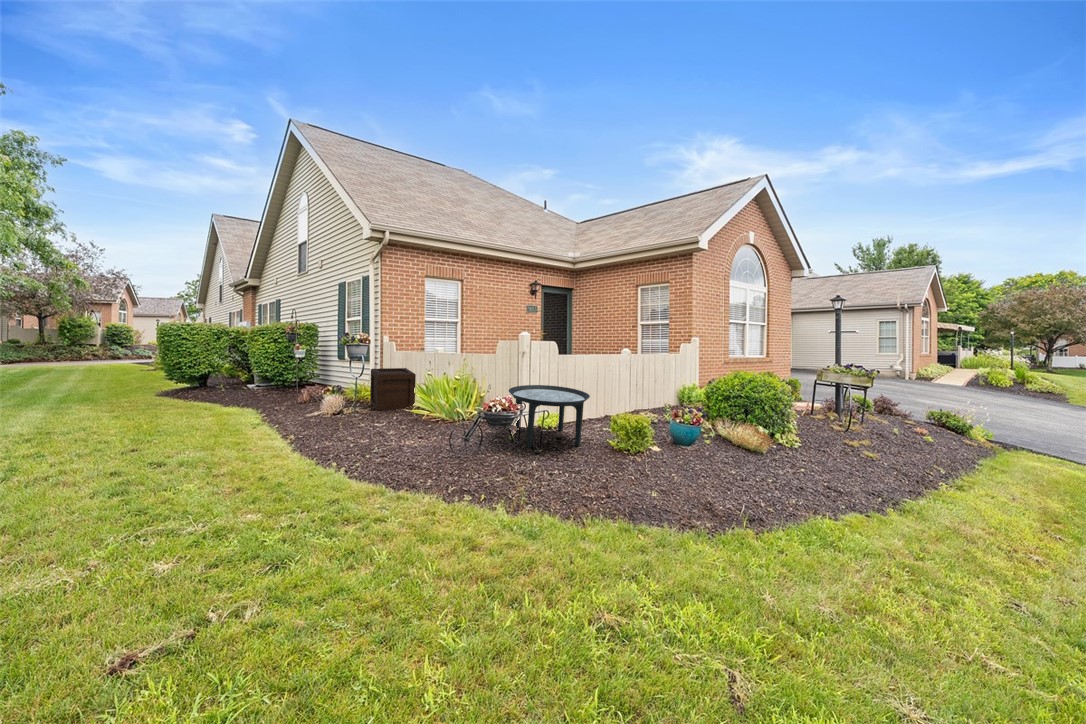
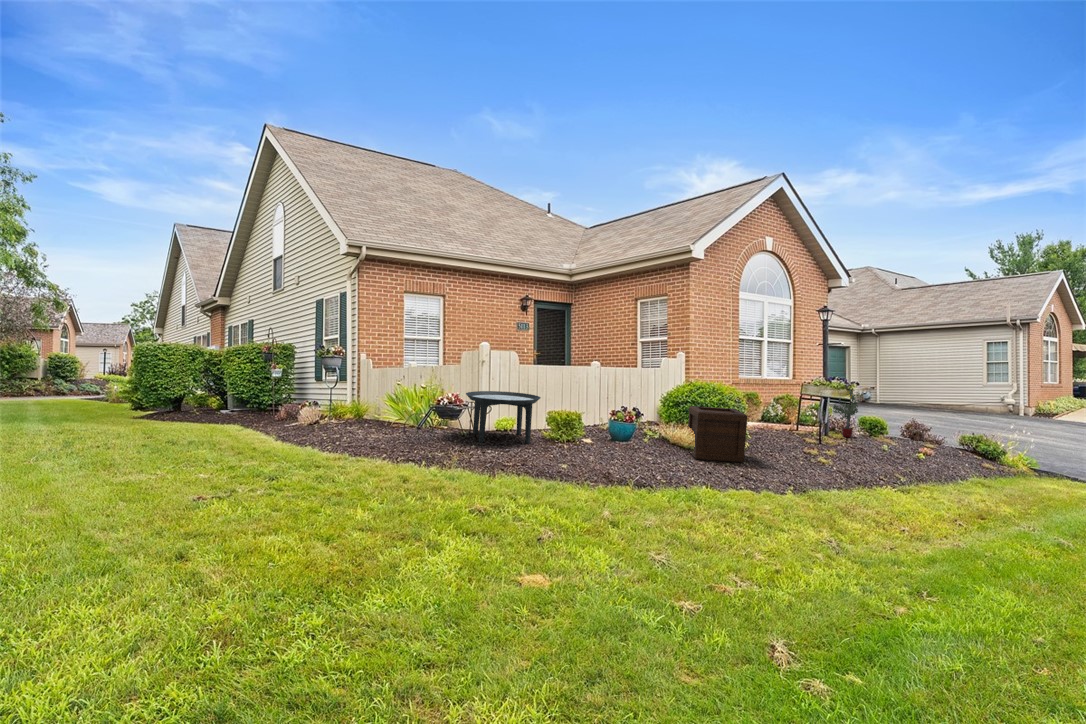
wooden crate: present [370,368,416,411] -> present [688,406,747,463]
potted tree: none [831,374,861,419] -> present [833,390,860,438]

